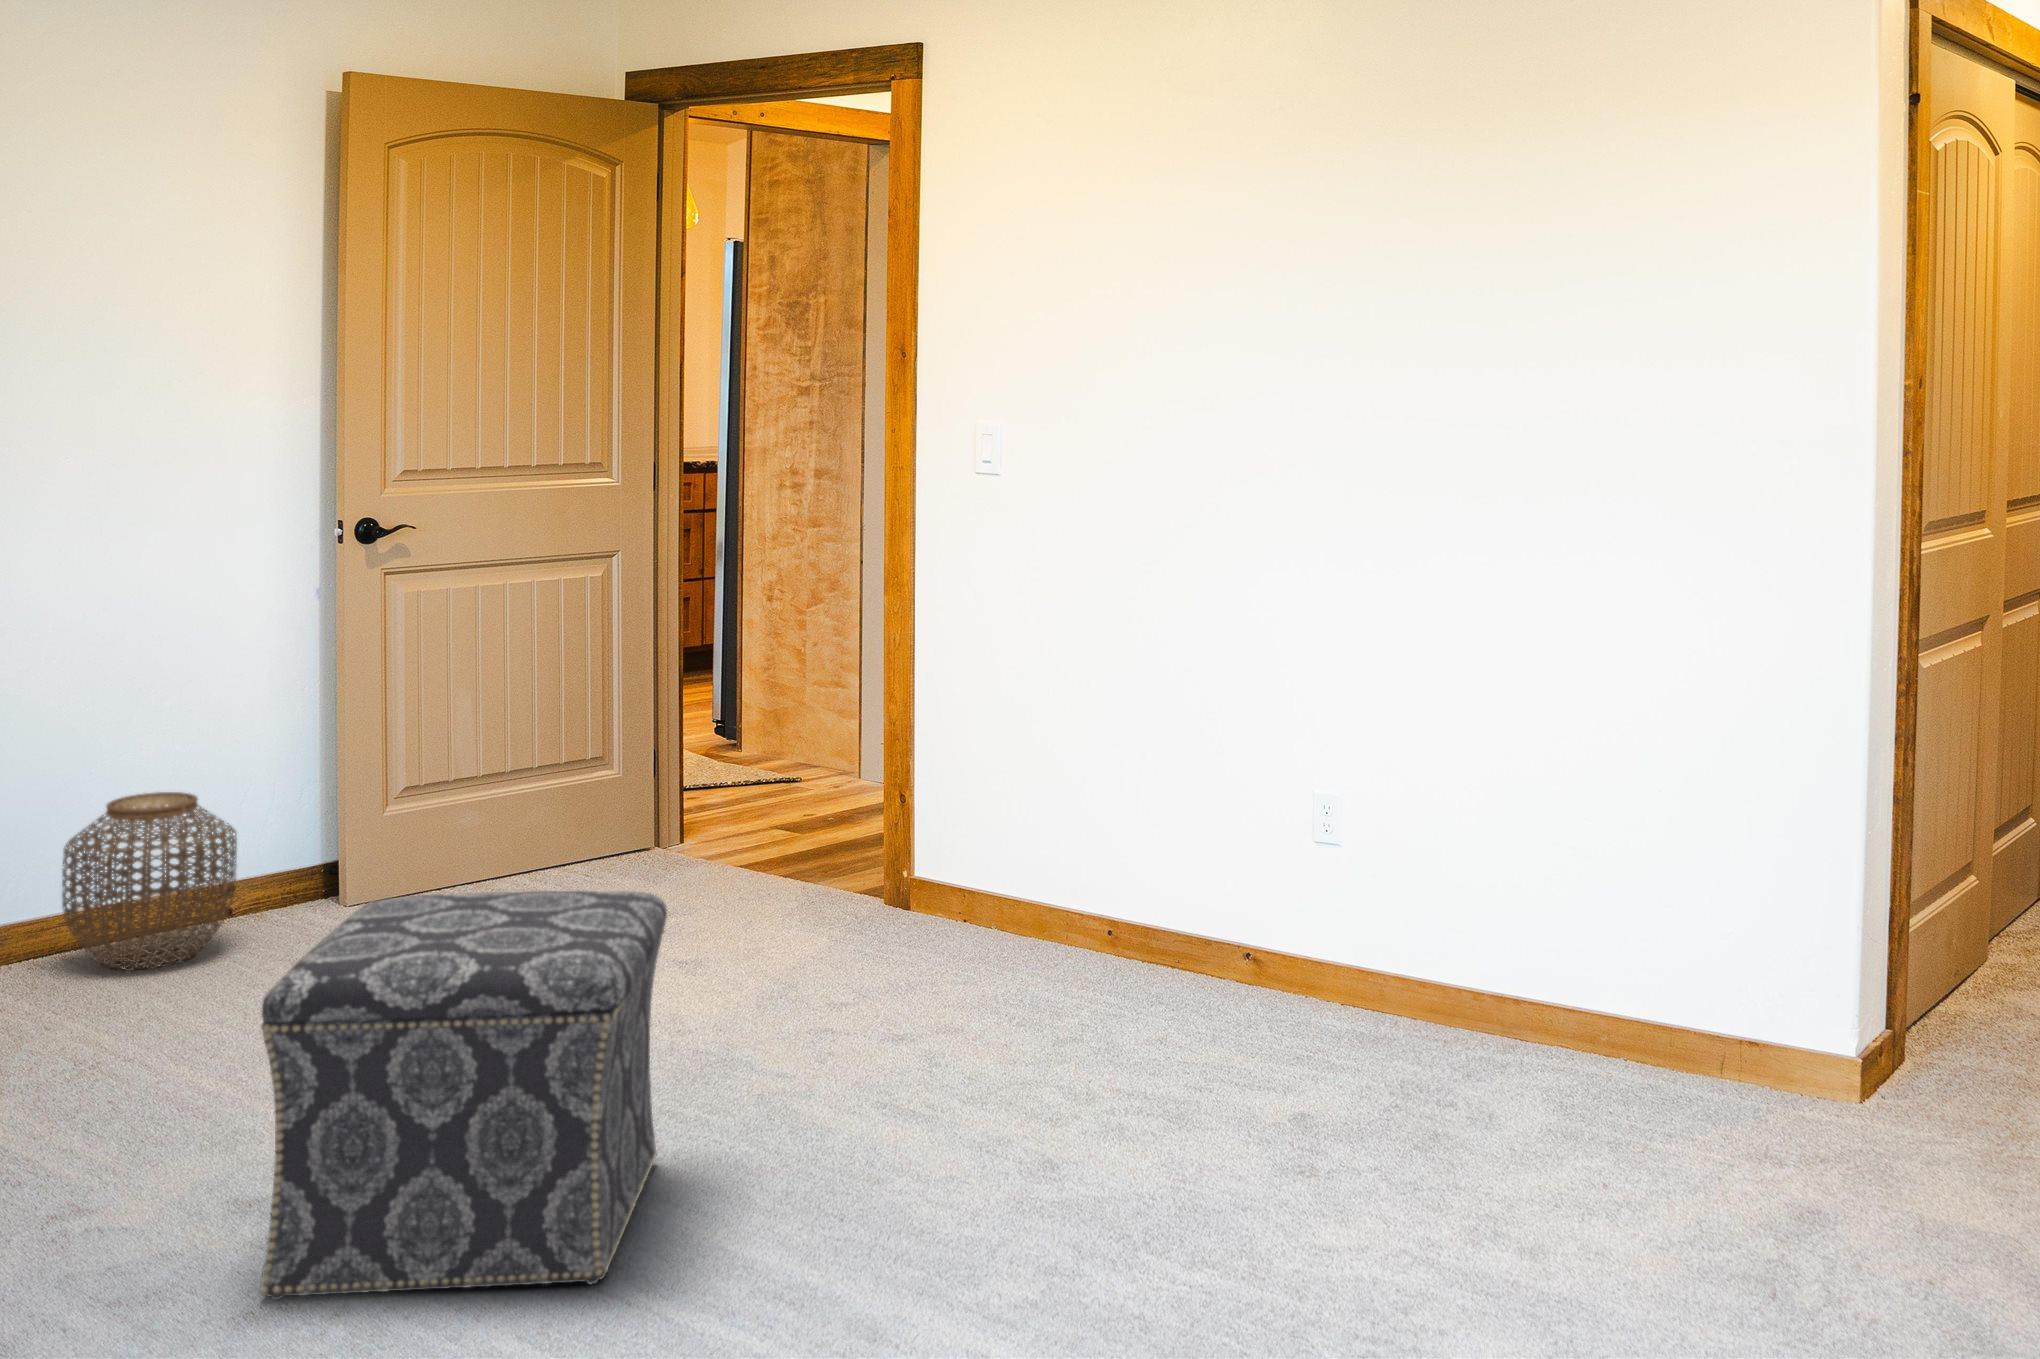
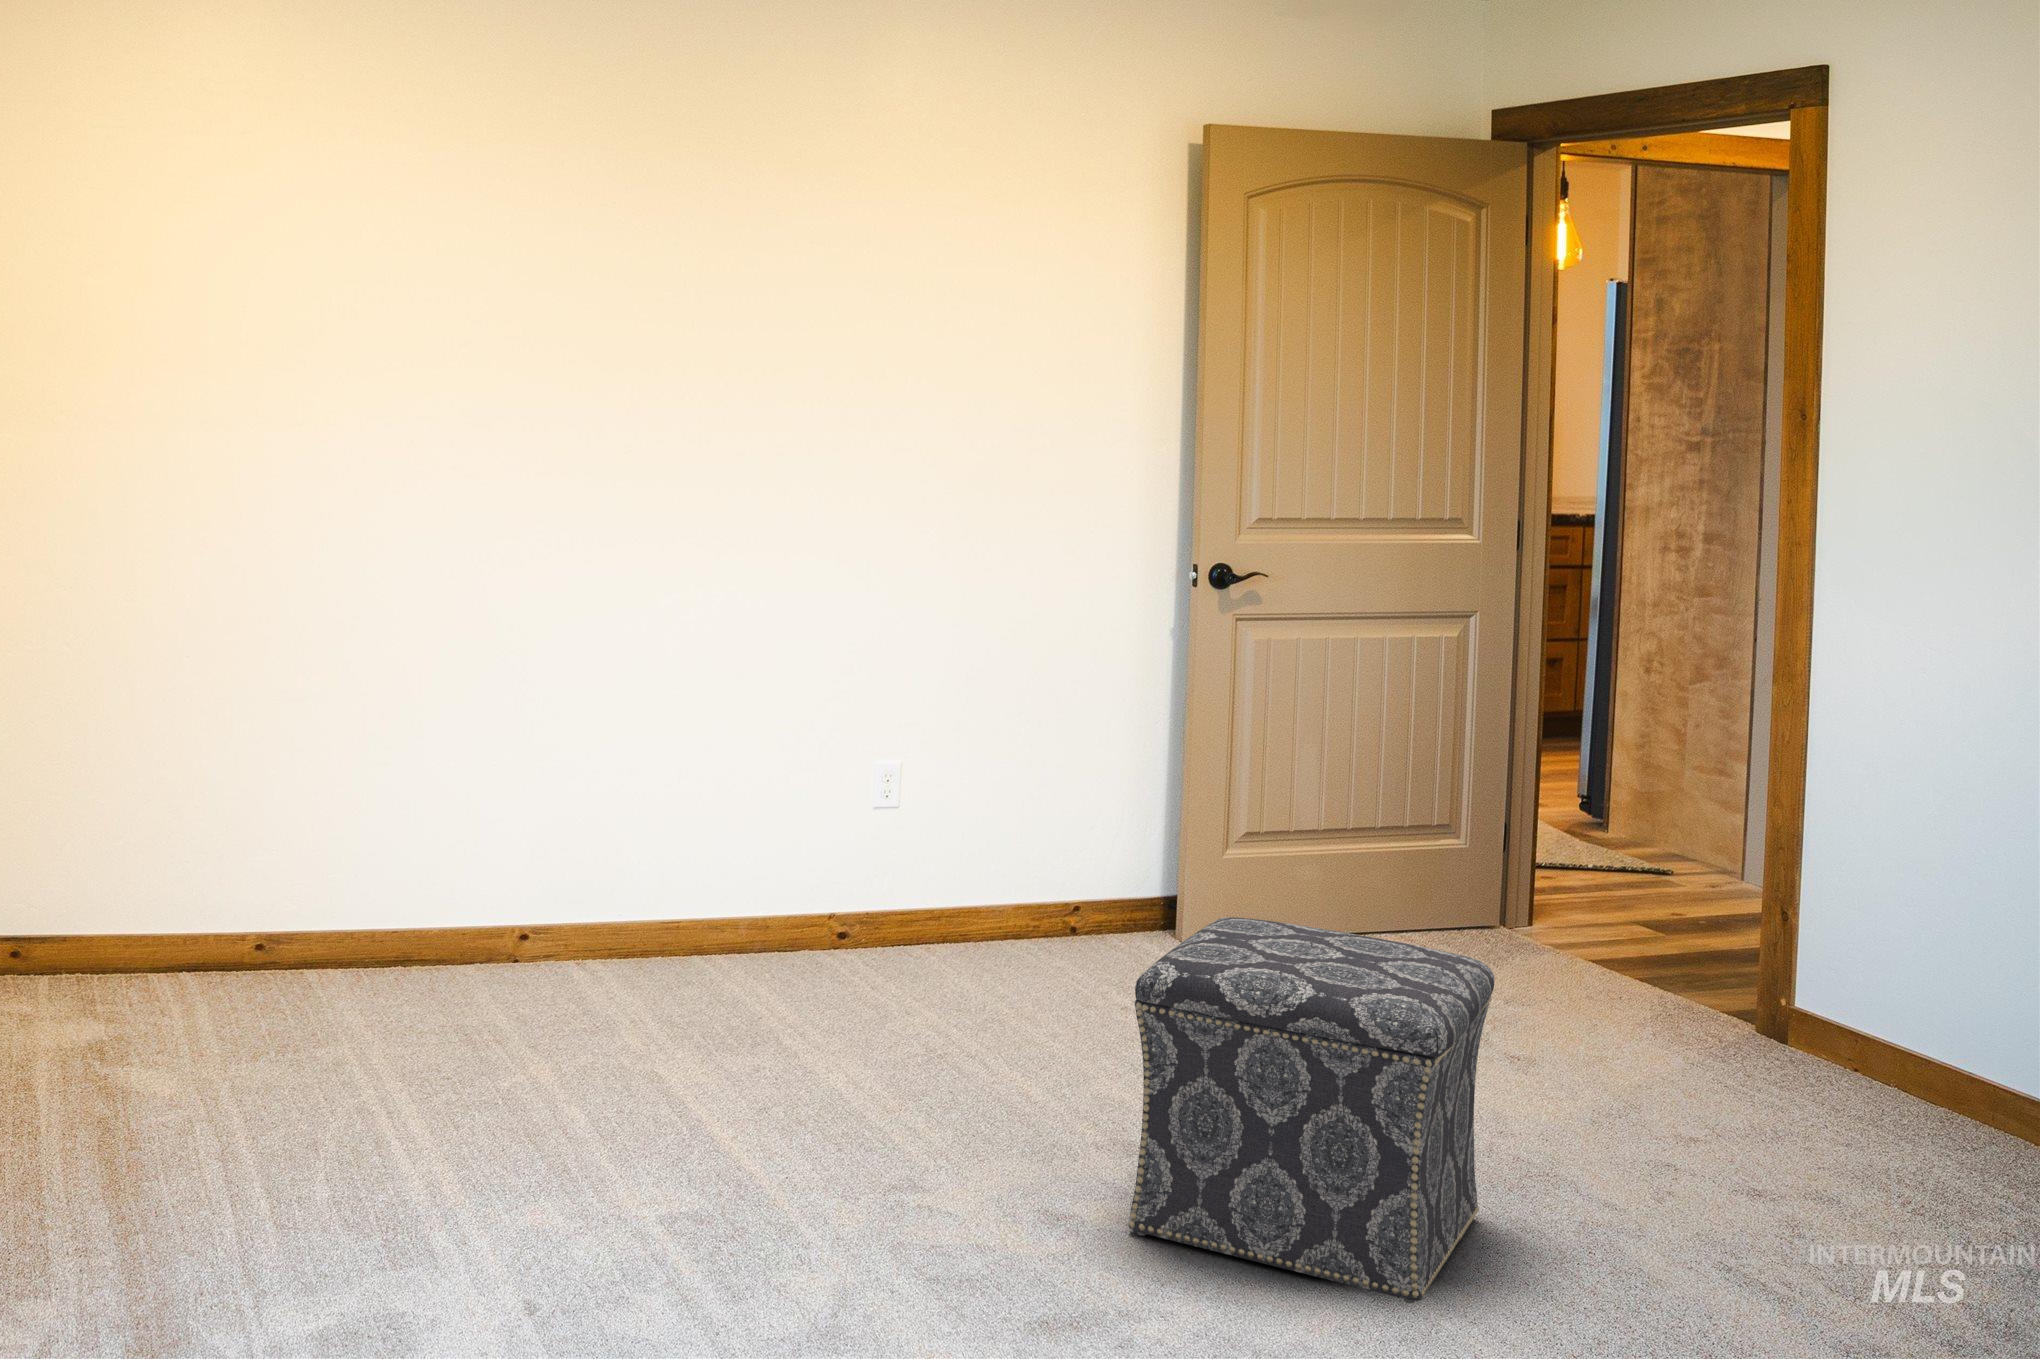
woven basket: present [62,792,237,969] -> none [966,788,1105,943]

